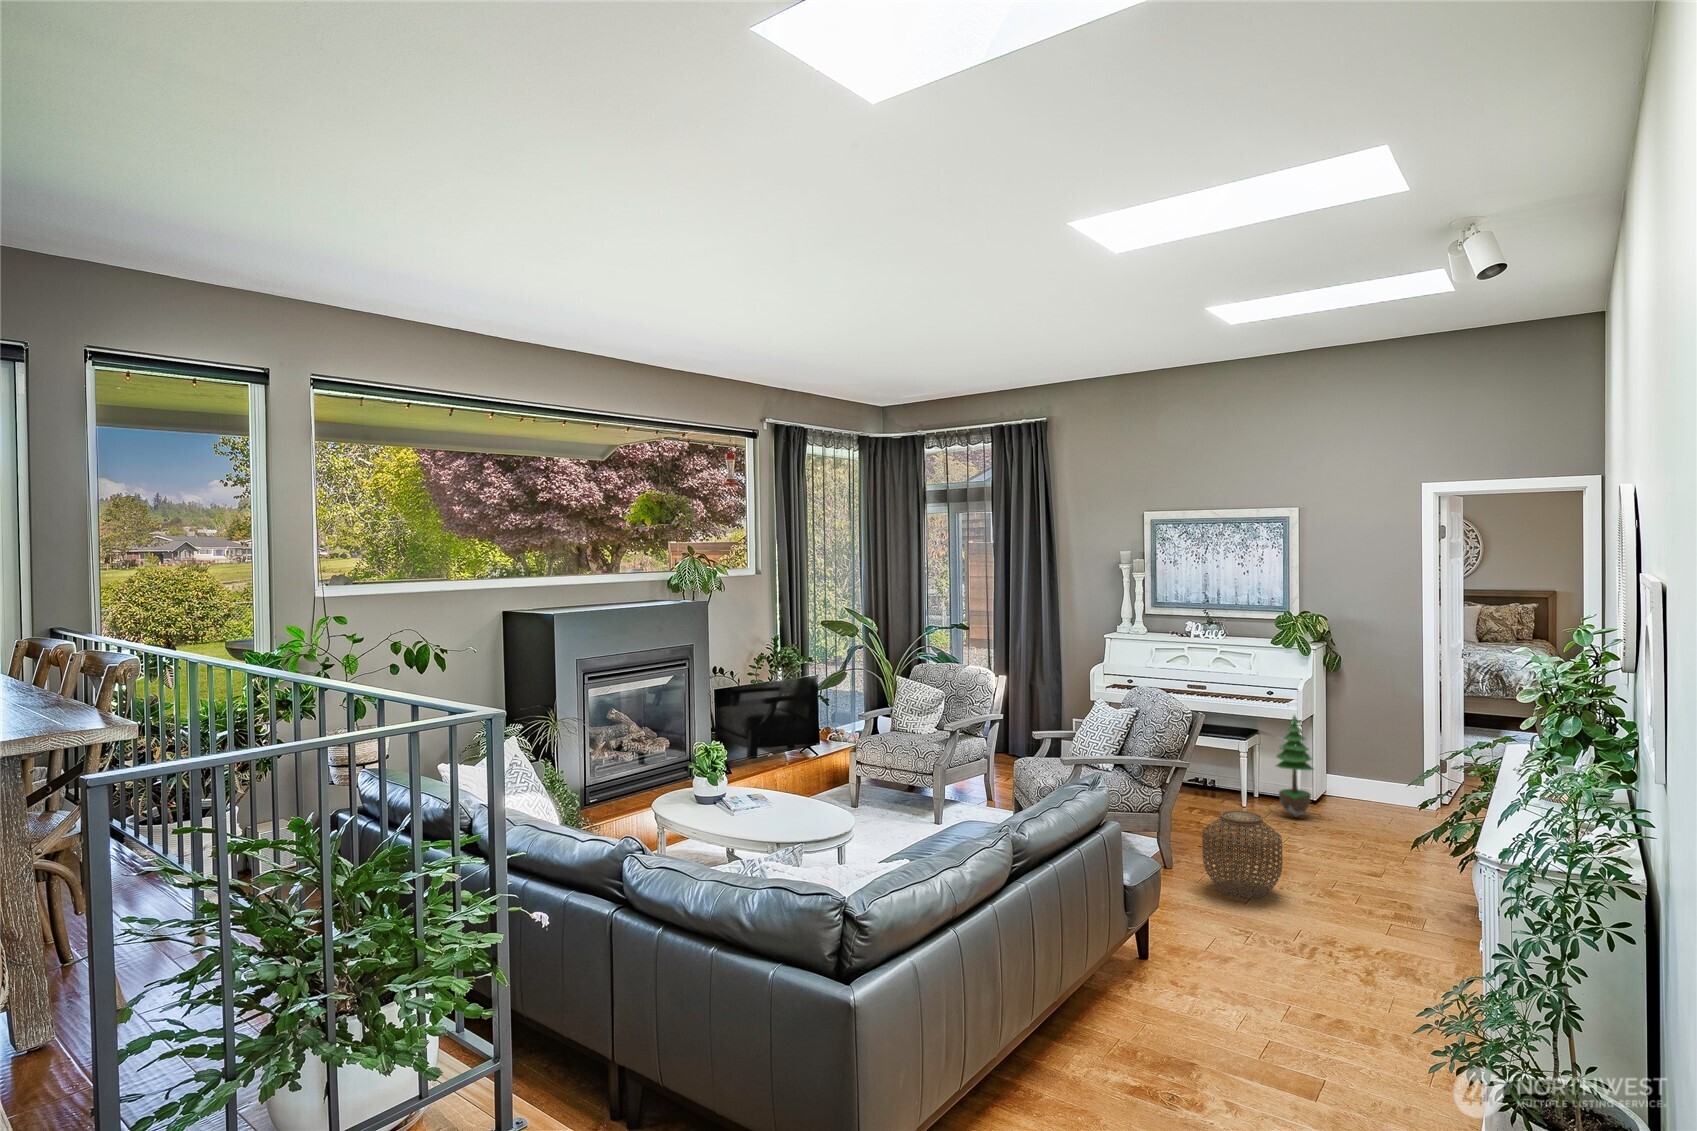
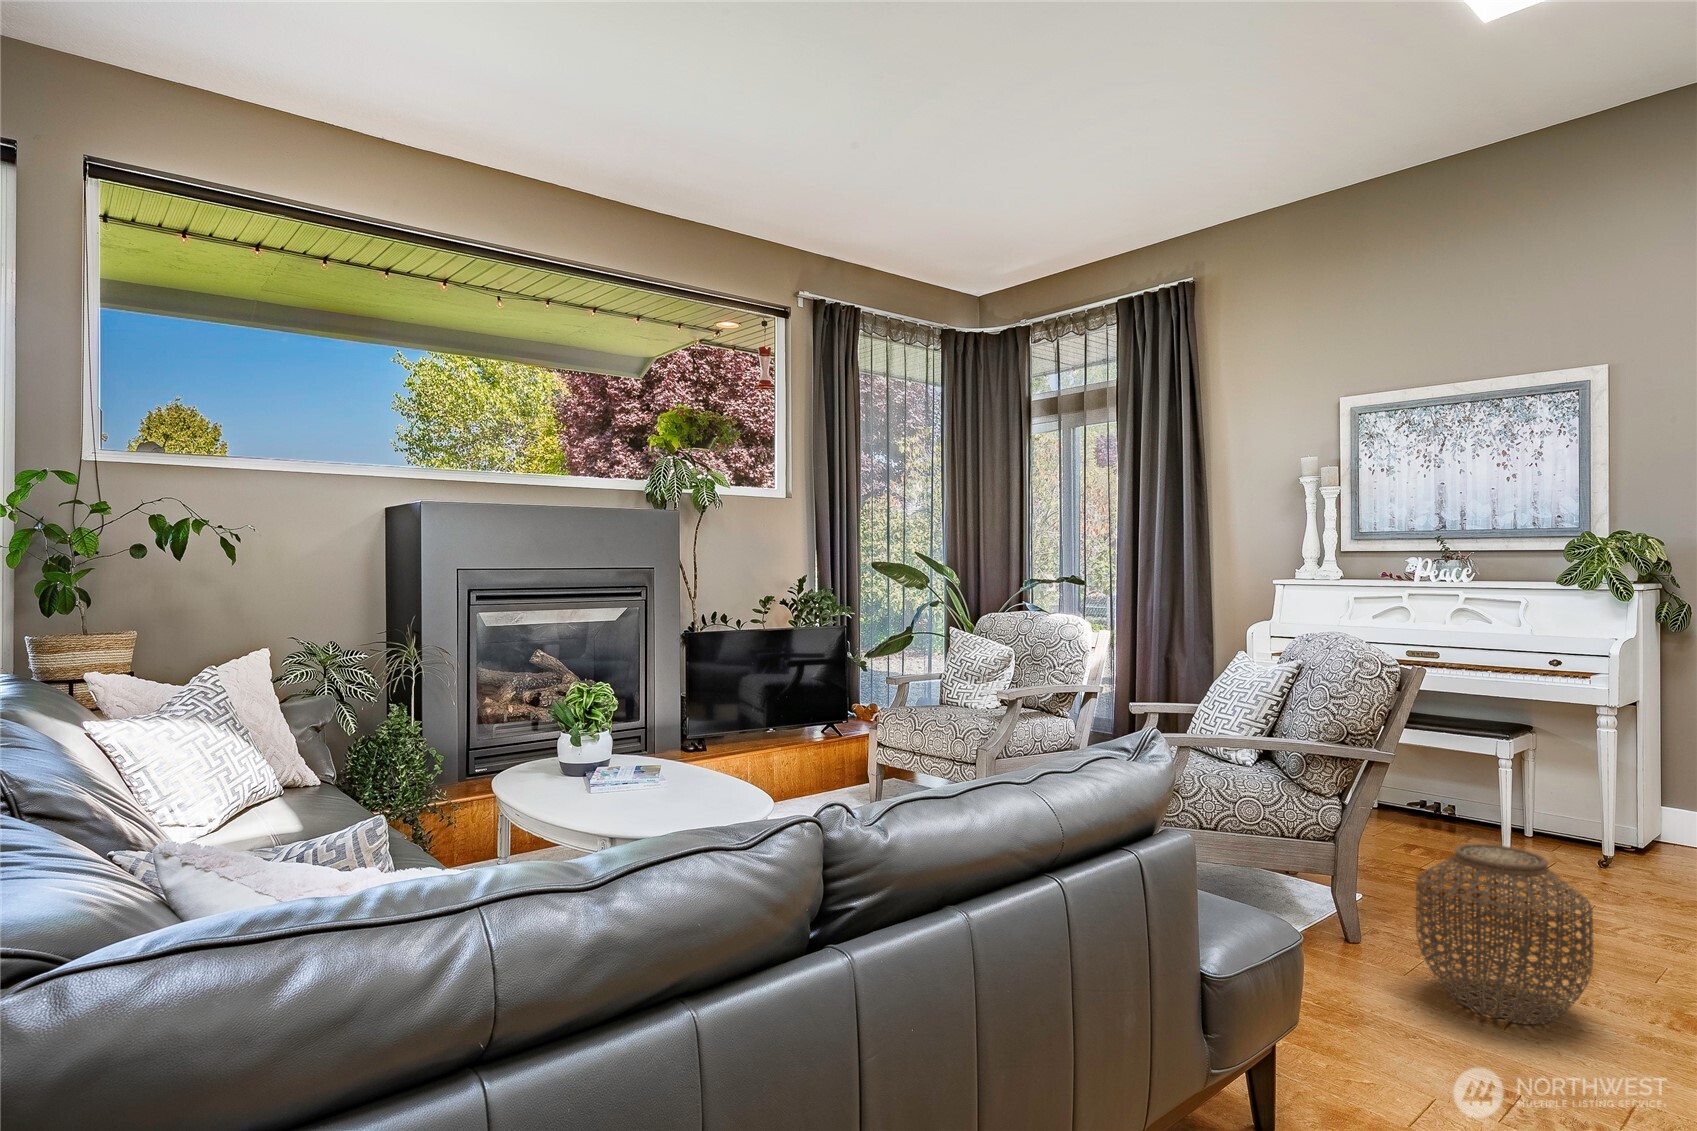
potted tree: present [1276,715,1313,817] -> none [1564,694,1646,875]

